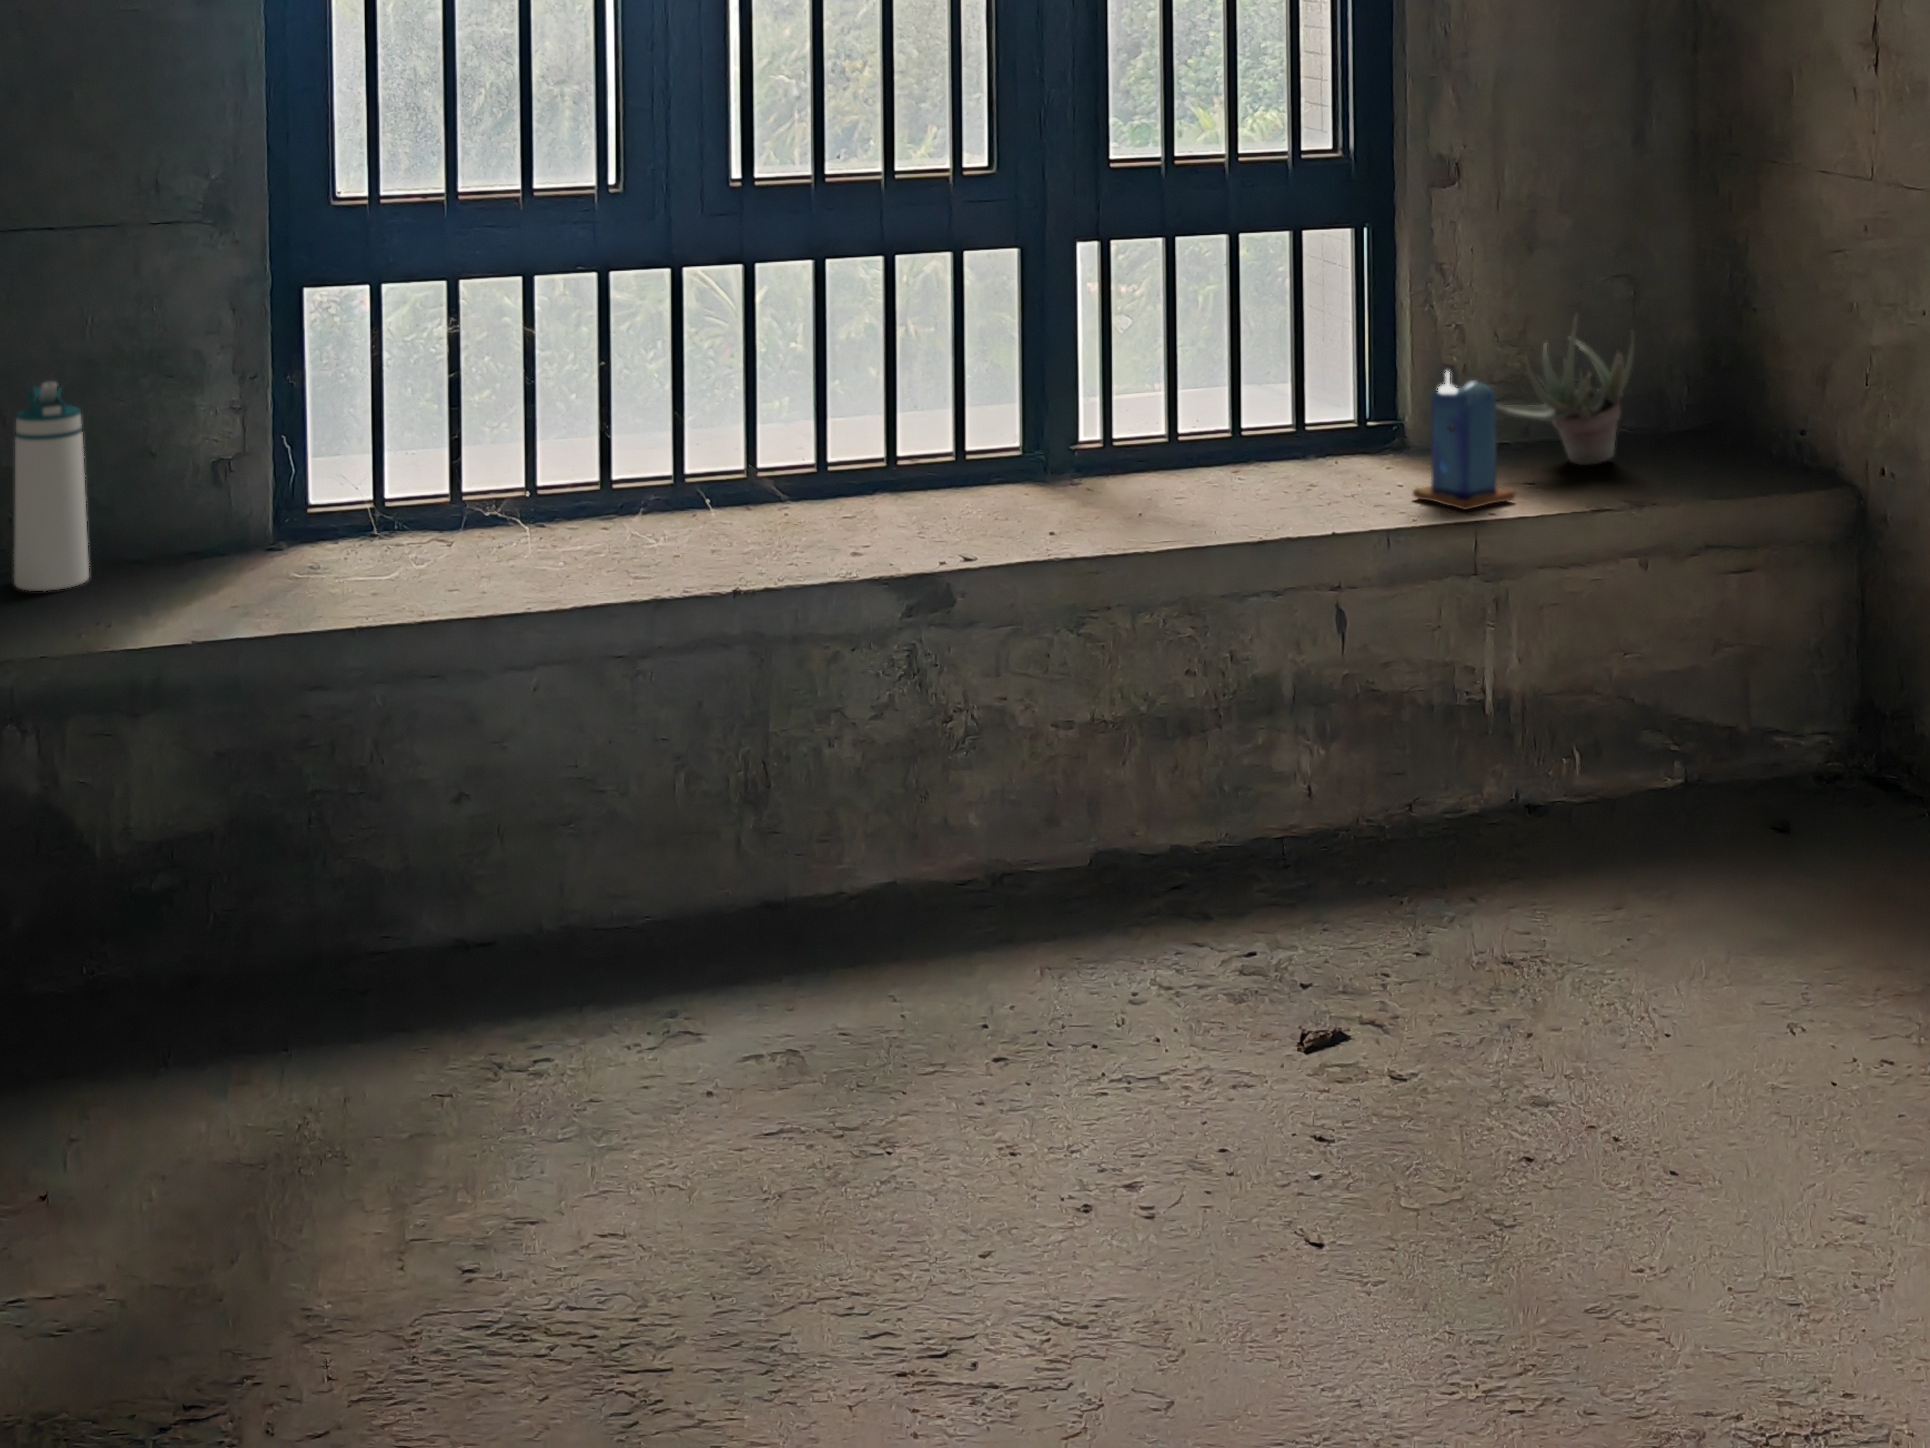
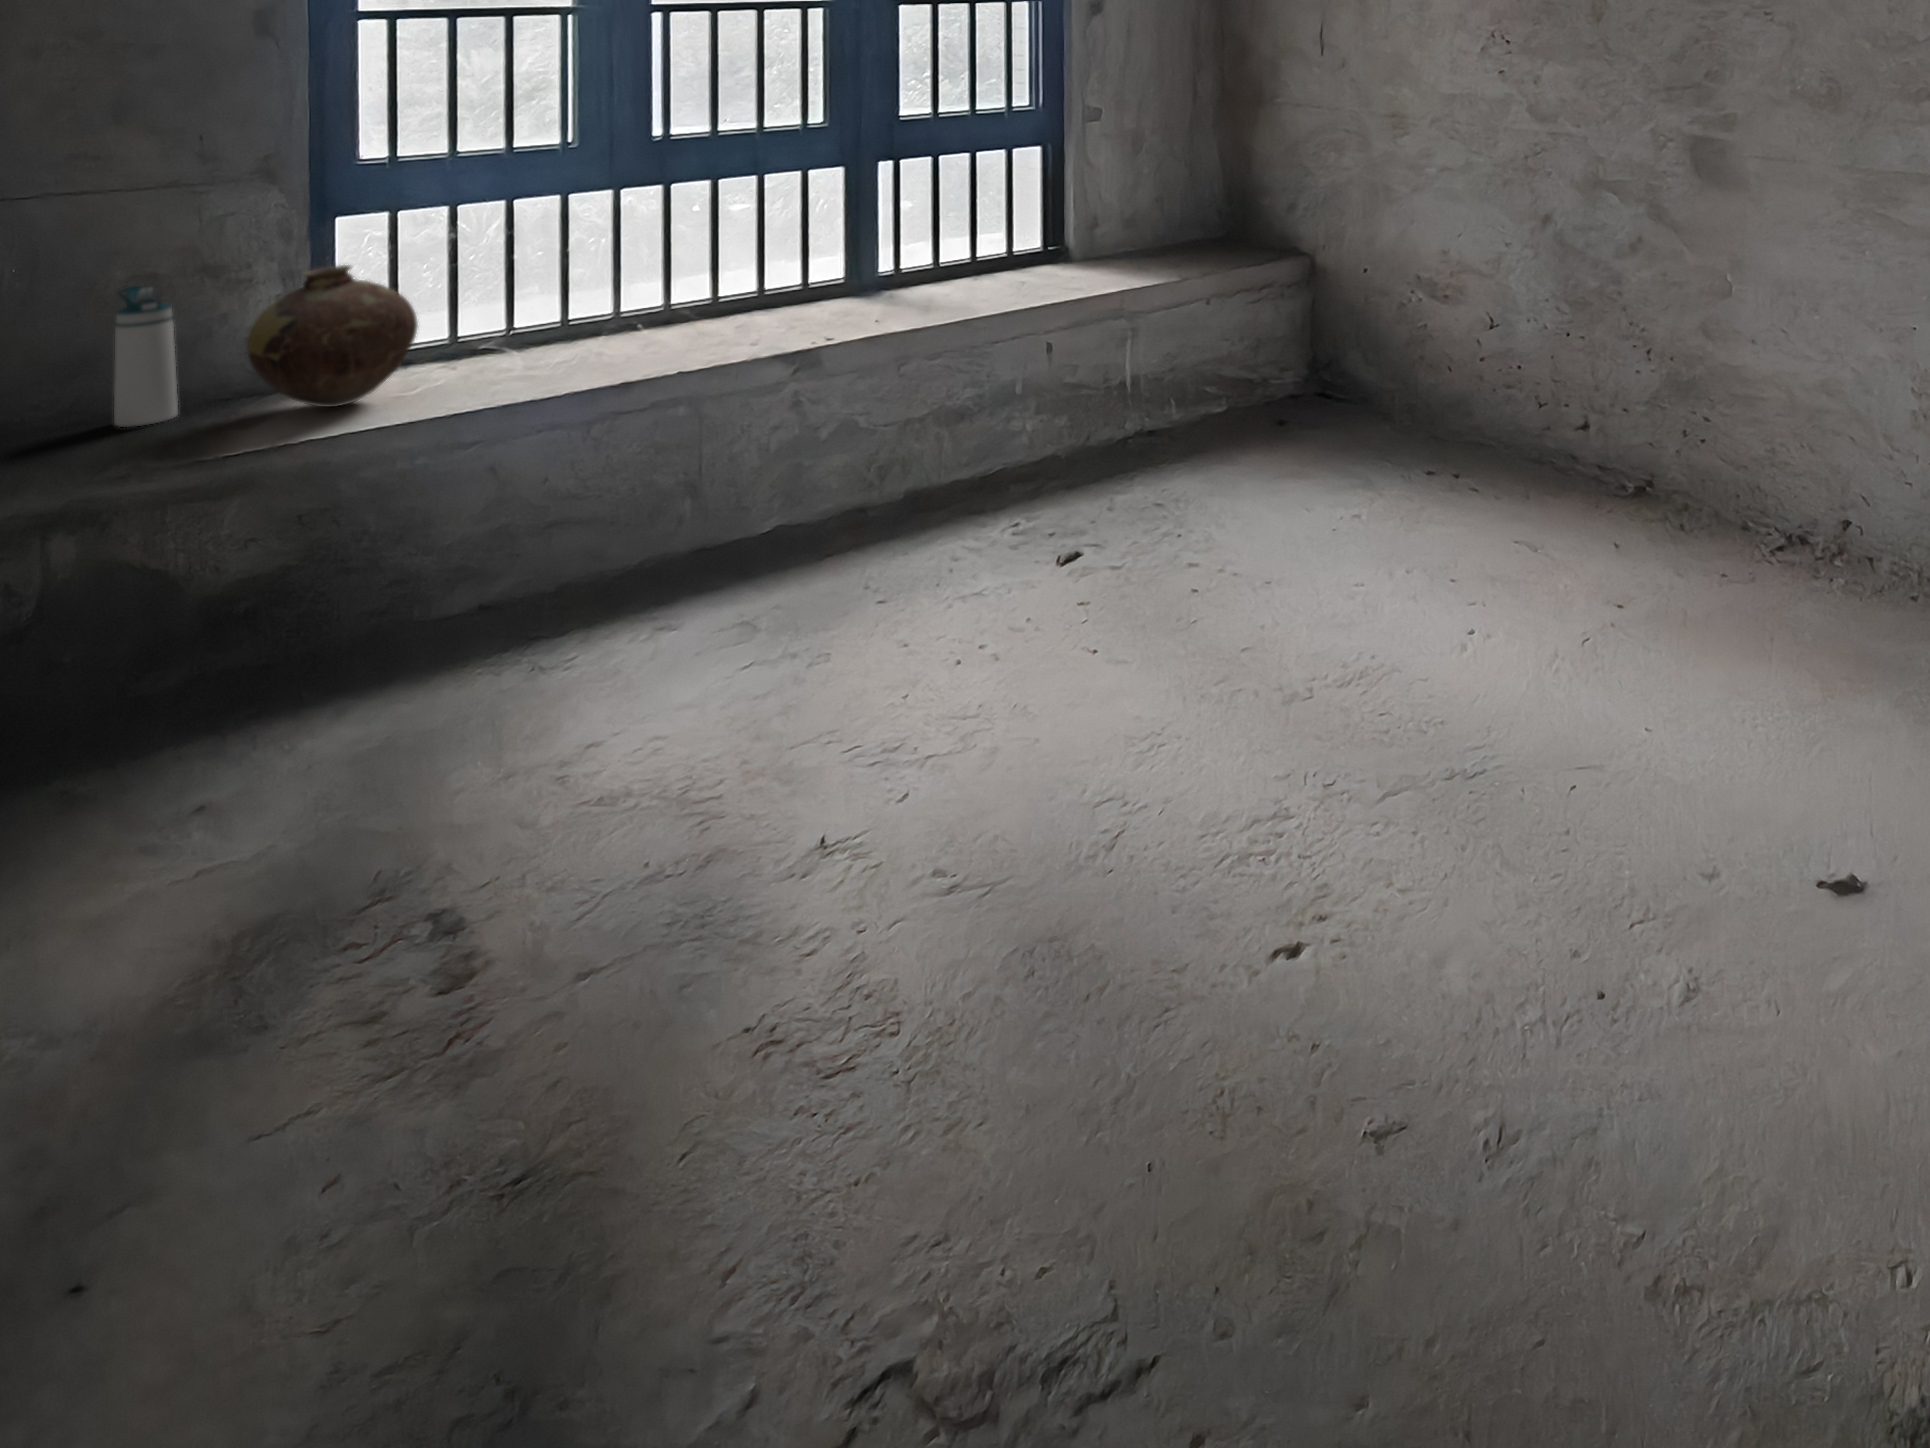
succulent plant: present [1496,317,1634,465] -> none [1126,183,1200,260]
vase: none [161,369,377,594] -> present [247,265,418,407]
candle: present [1413,371,1515,510] -> none [1084,215,1141,286]

